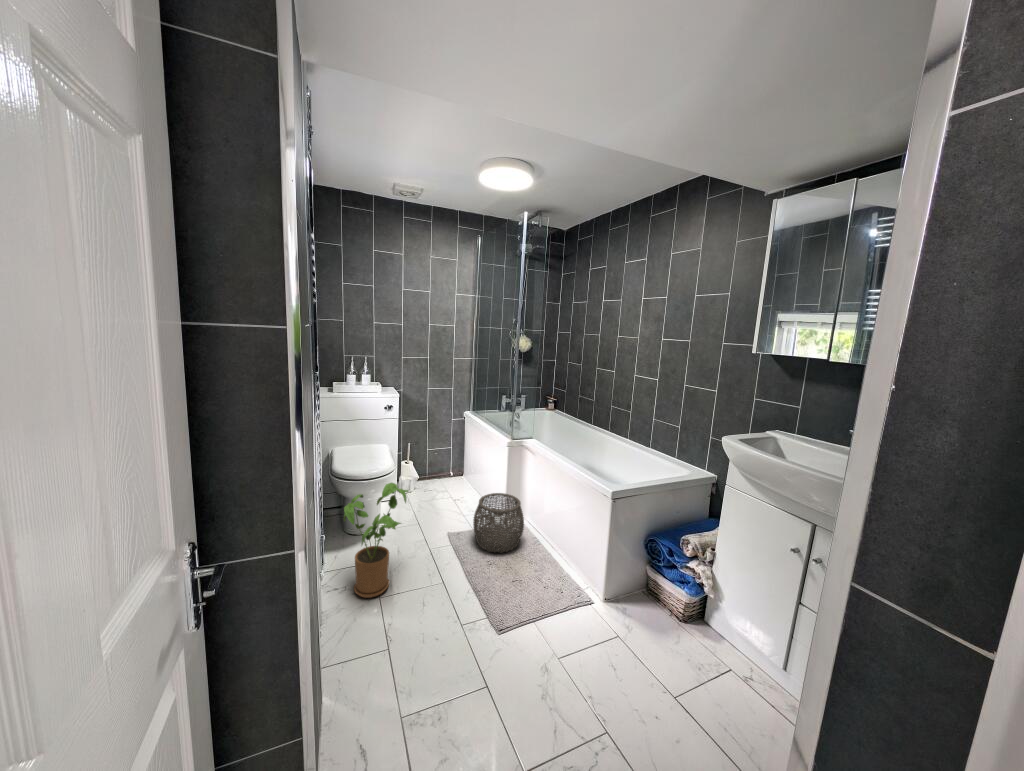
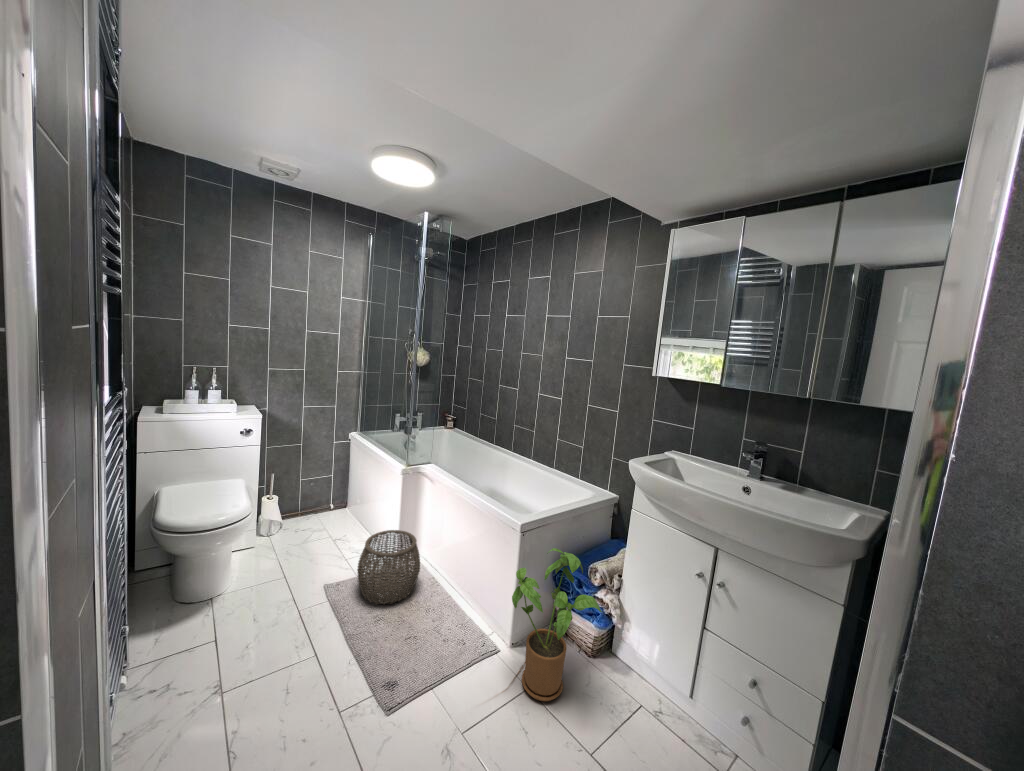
house plant: present [344,483,408,598] -> present [512,548,602,701]

